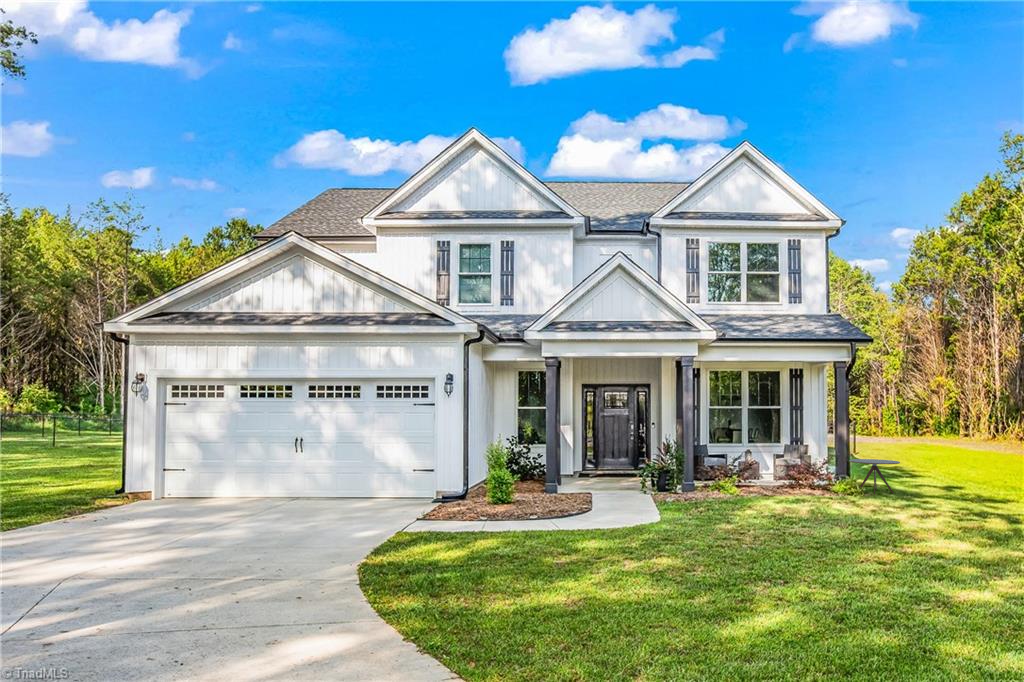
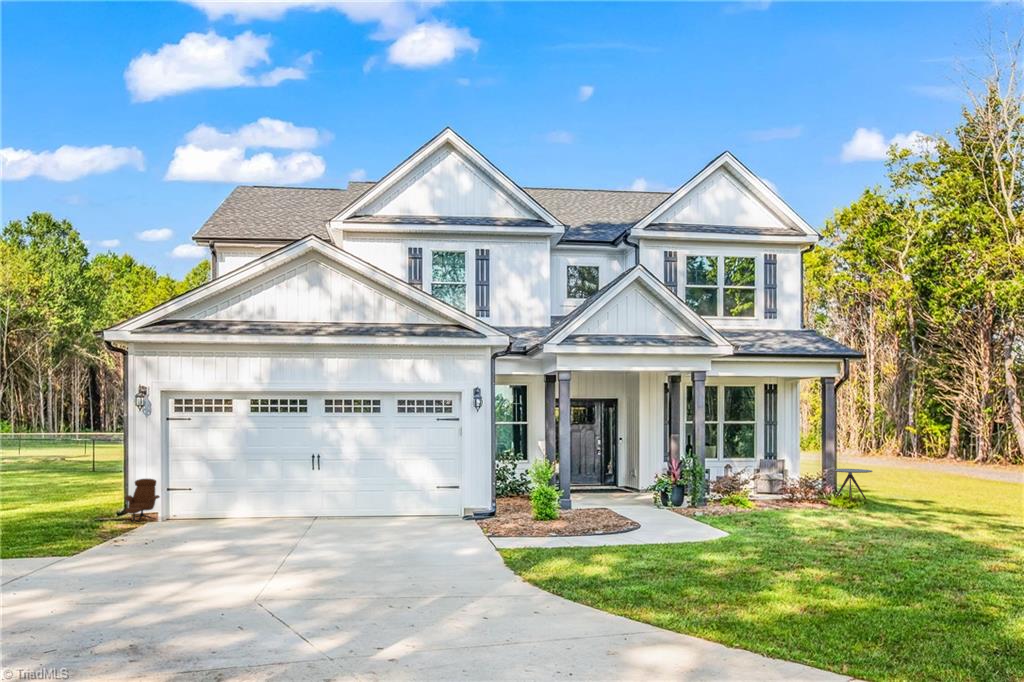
lounge chair: none [105,459,150,503] -> present [125,479,160,523]

